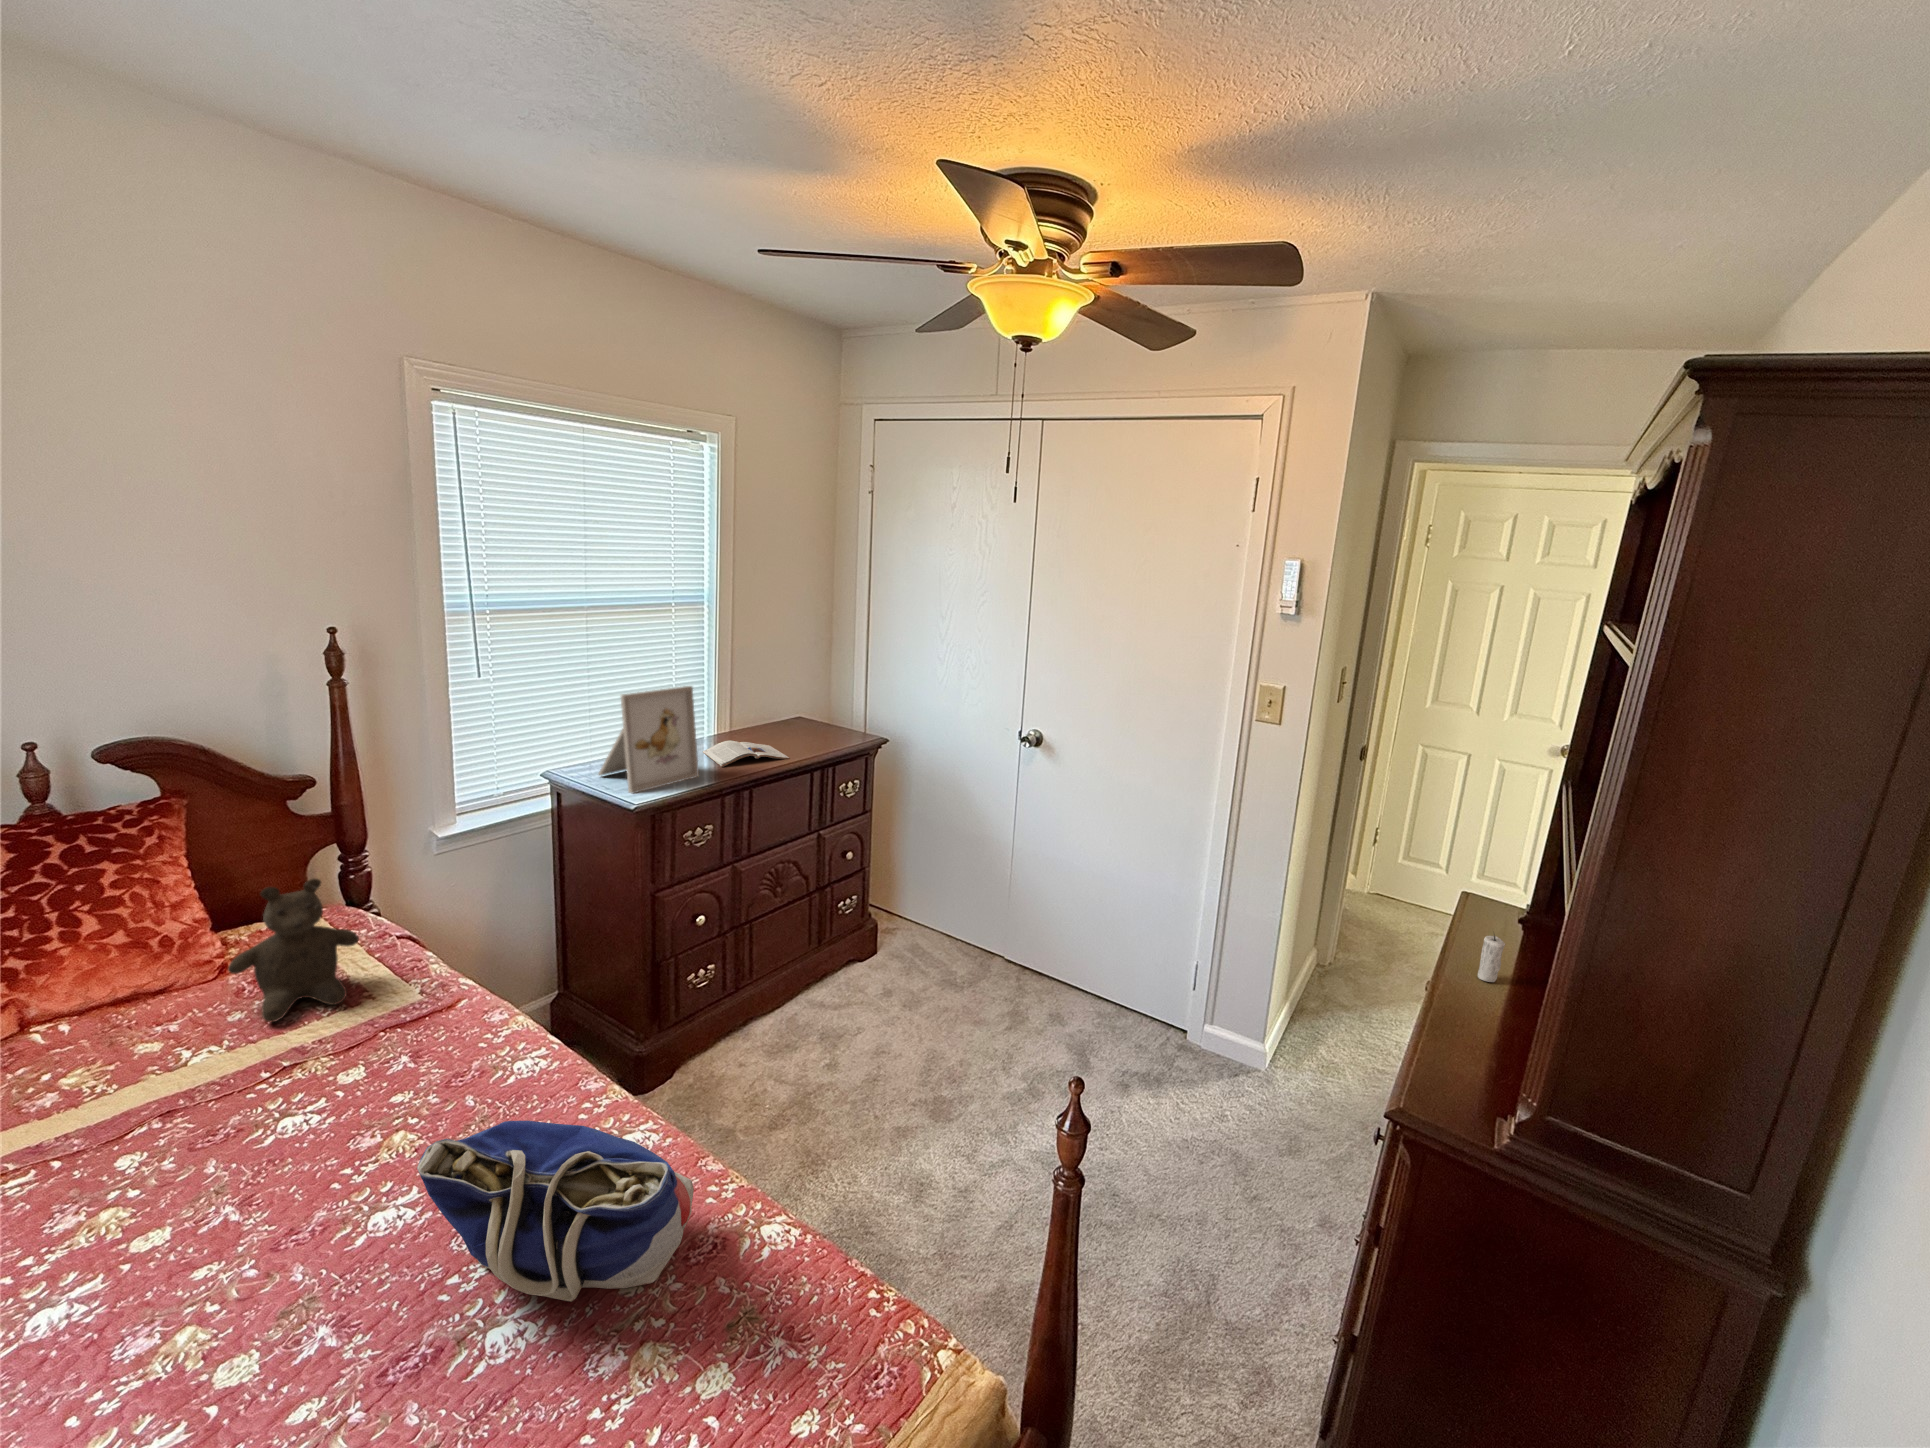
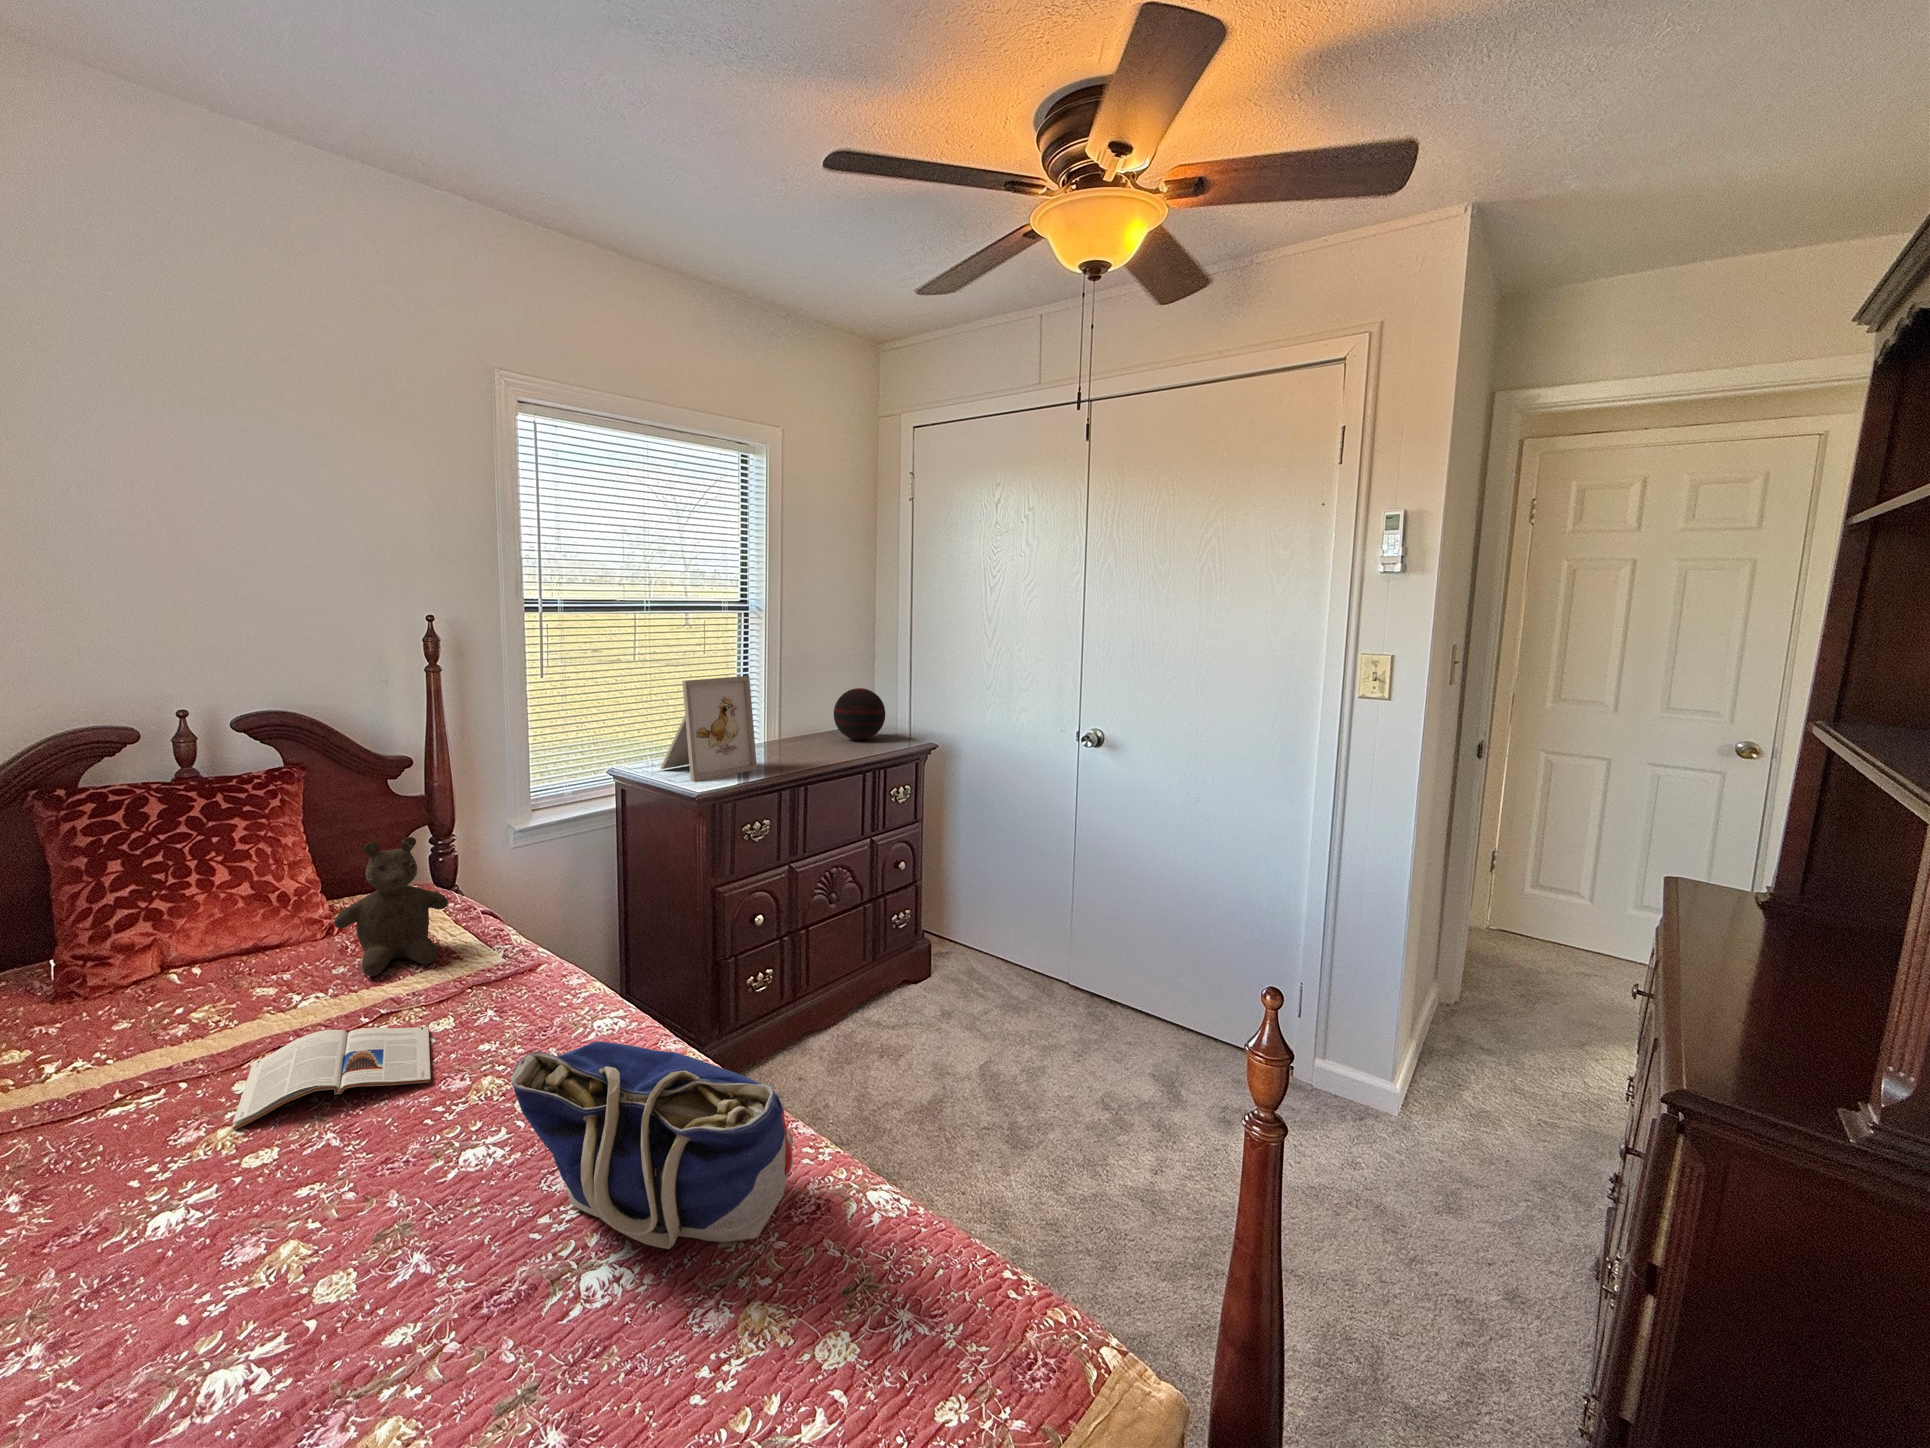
decorative orb: none [783,687,834,737] -> present [834,688,885,740]
magazine: present [703,740,789,767] -> present [232,1027,431,1130]
candle: present [1478,934,1505,982] -> none [1746,886,1786,957]

